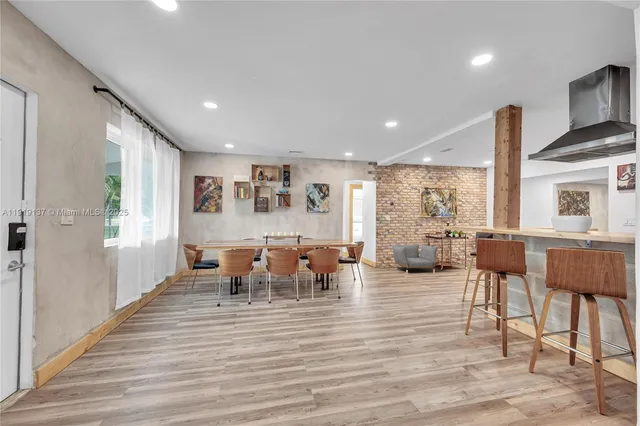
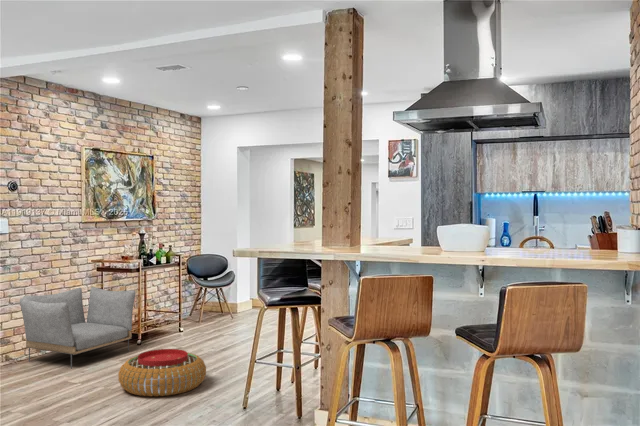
pouf: none [415,270,453,288] -> present [118,349,206,396]

